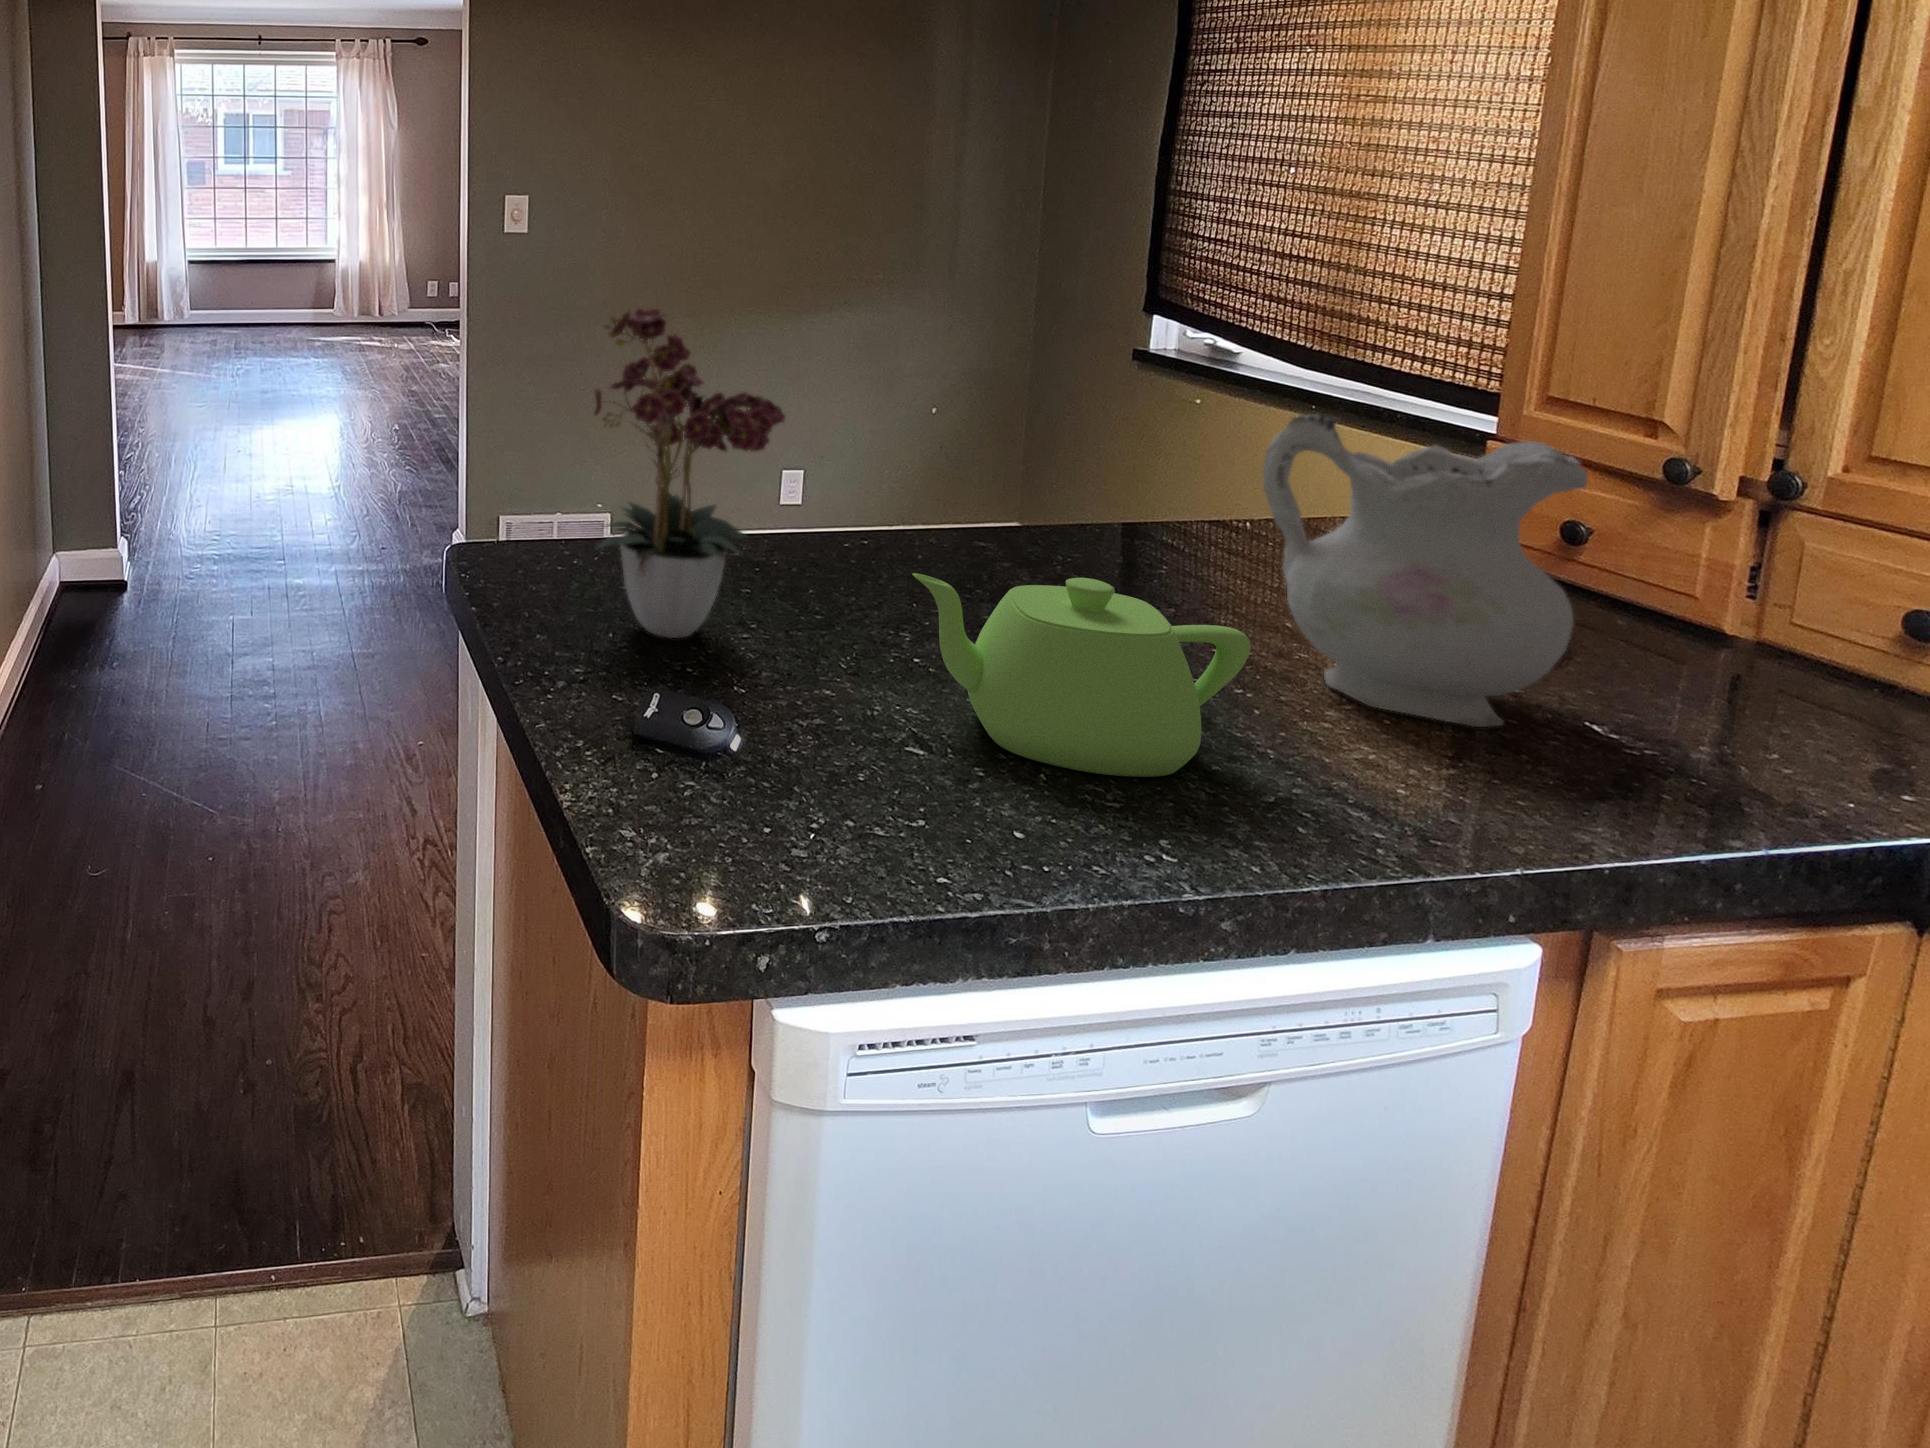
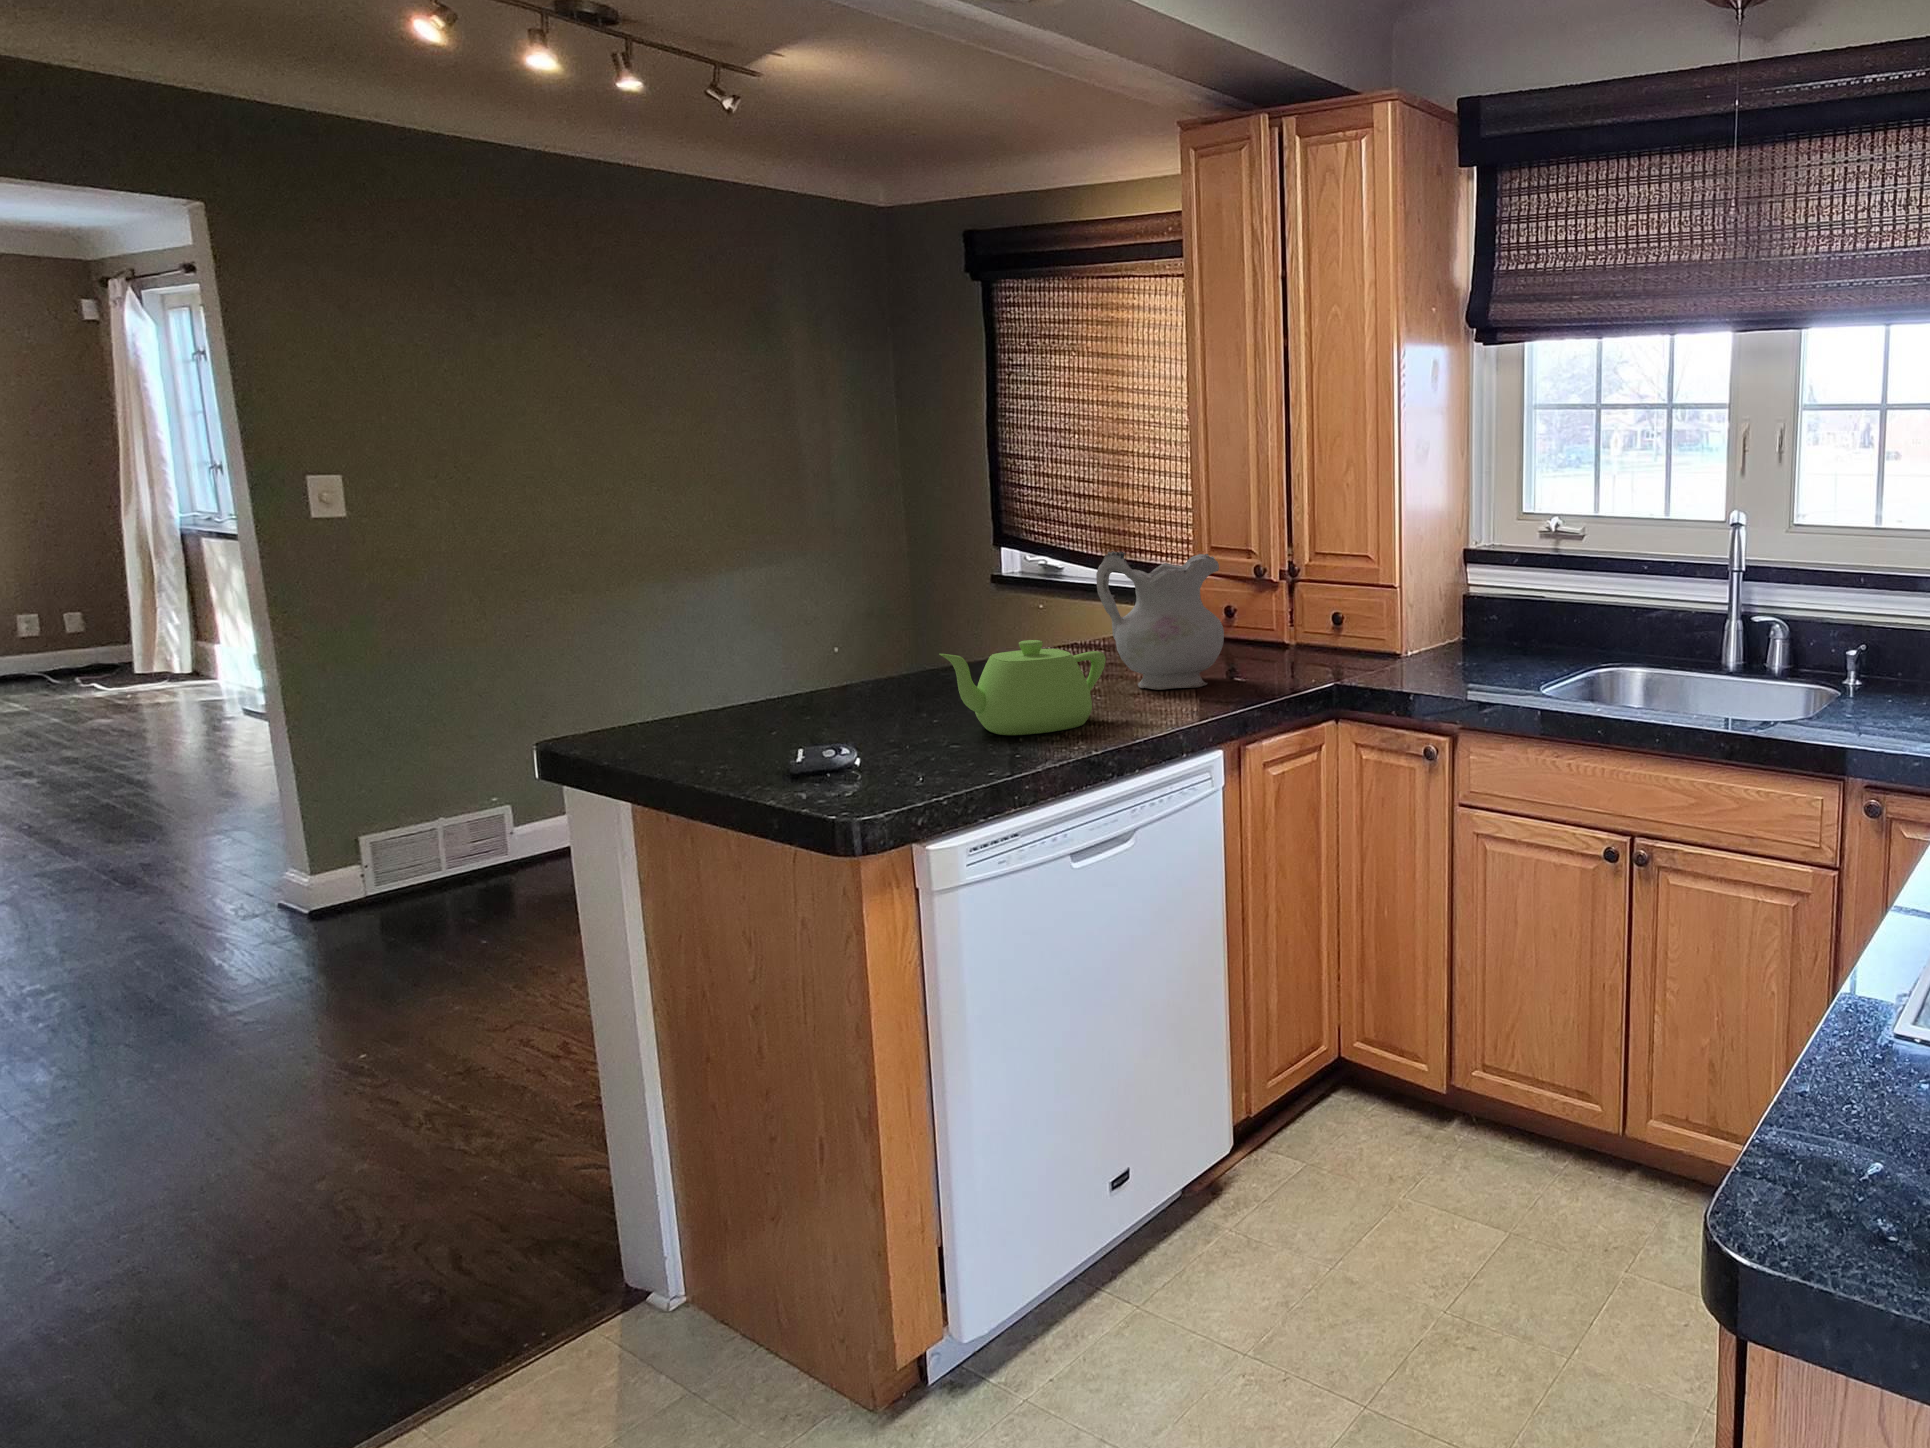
flower arrangement: present [594,309,785,638] -> none [678,505,841,745]

